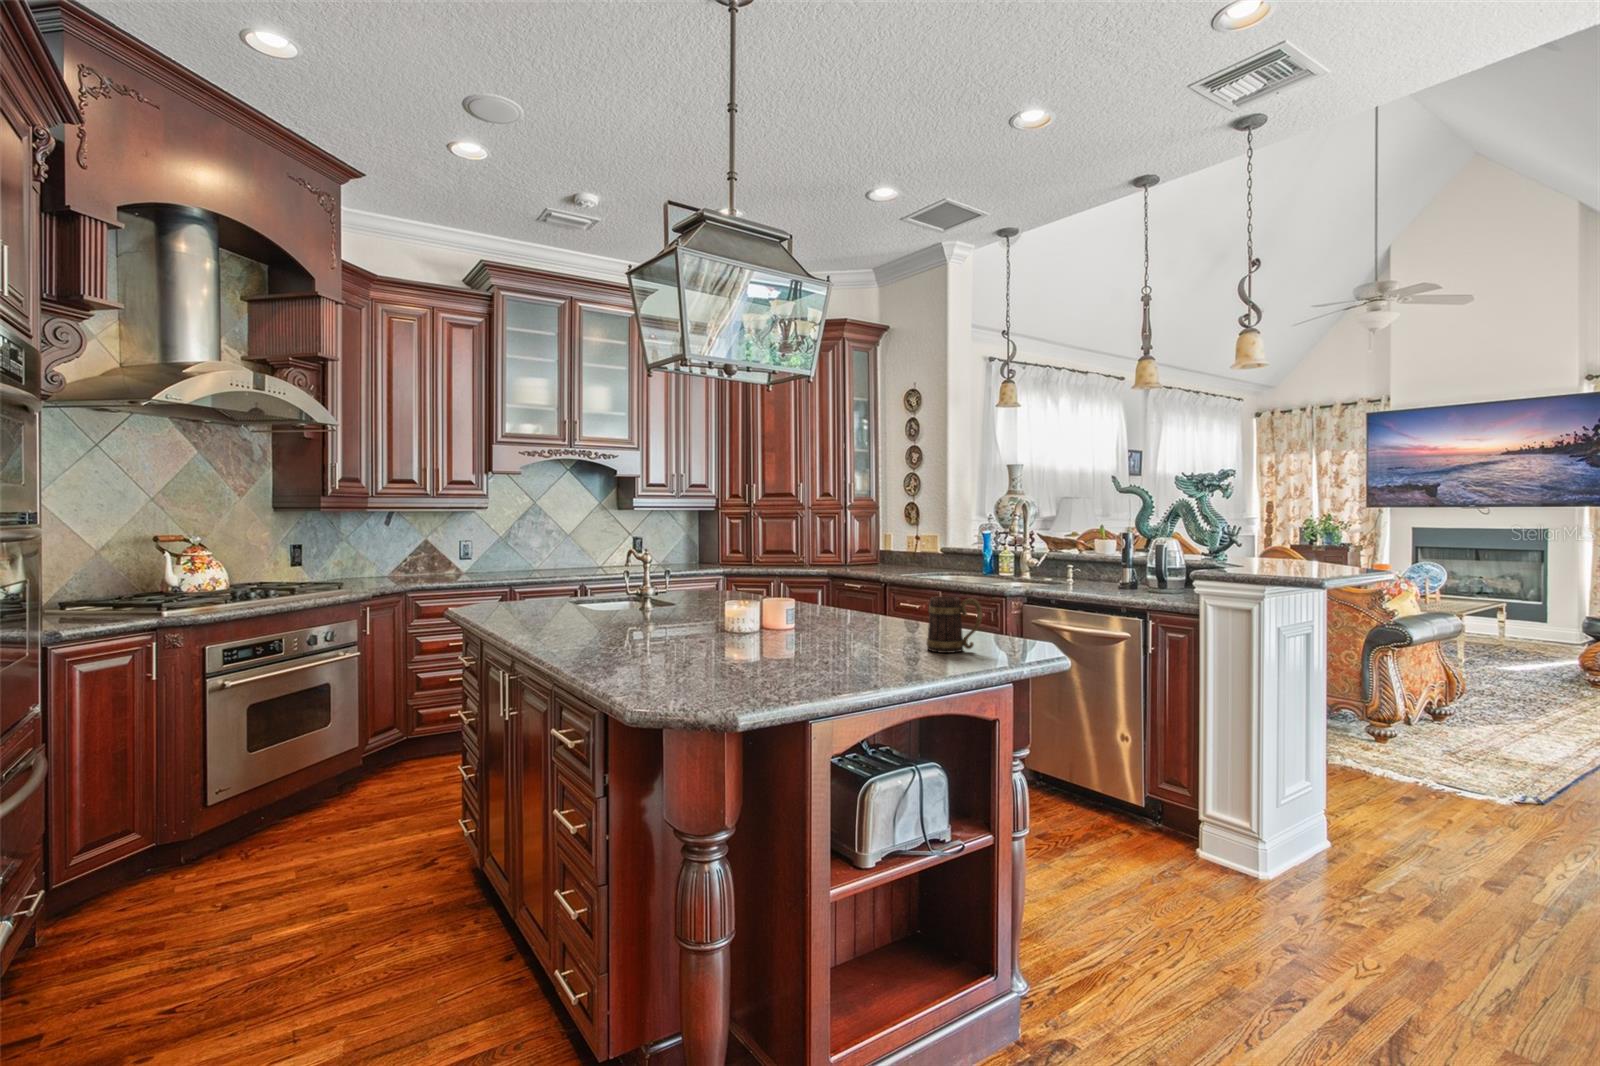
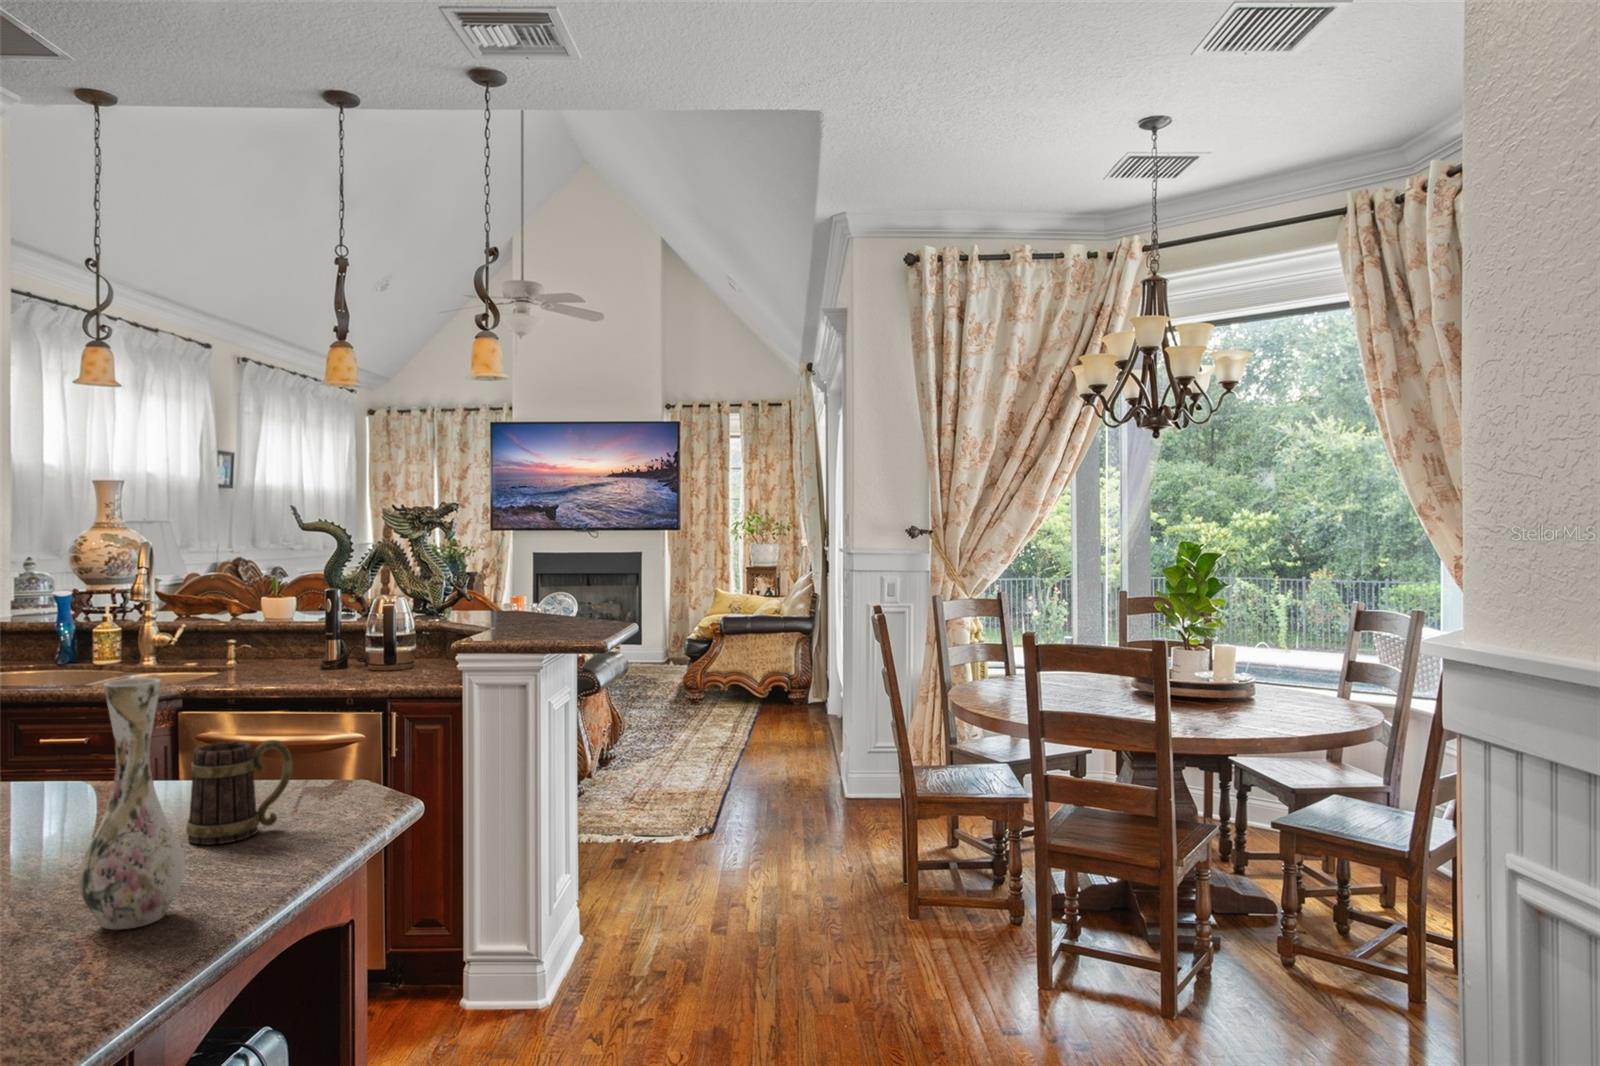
vase: none [841,544,888,672] -> present [79,678,186,930]

